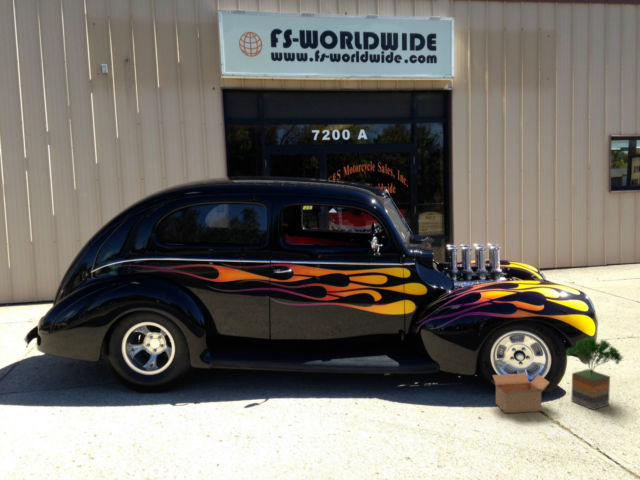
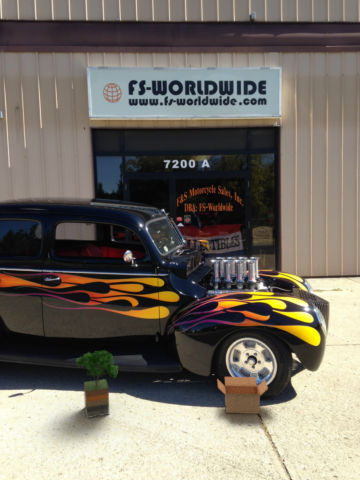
potted tree: present [567,338,623,410] -> present [76,351,118,418]

